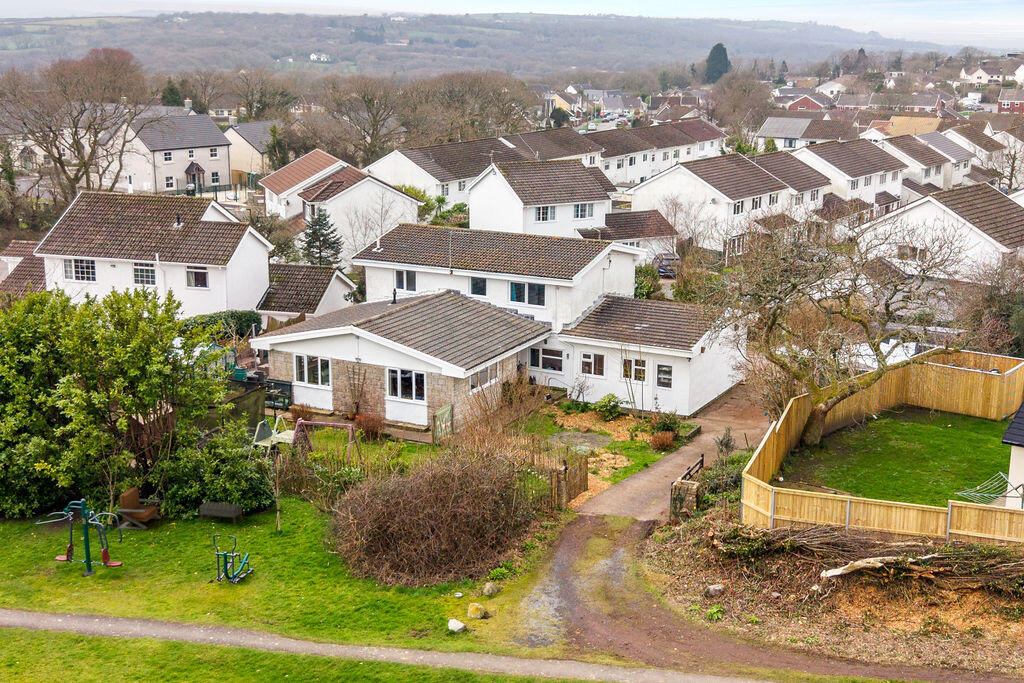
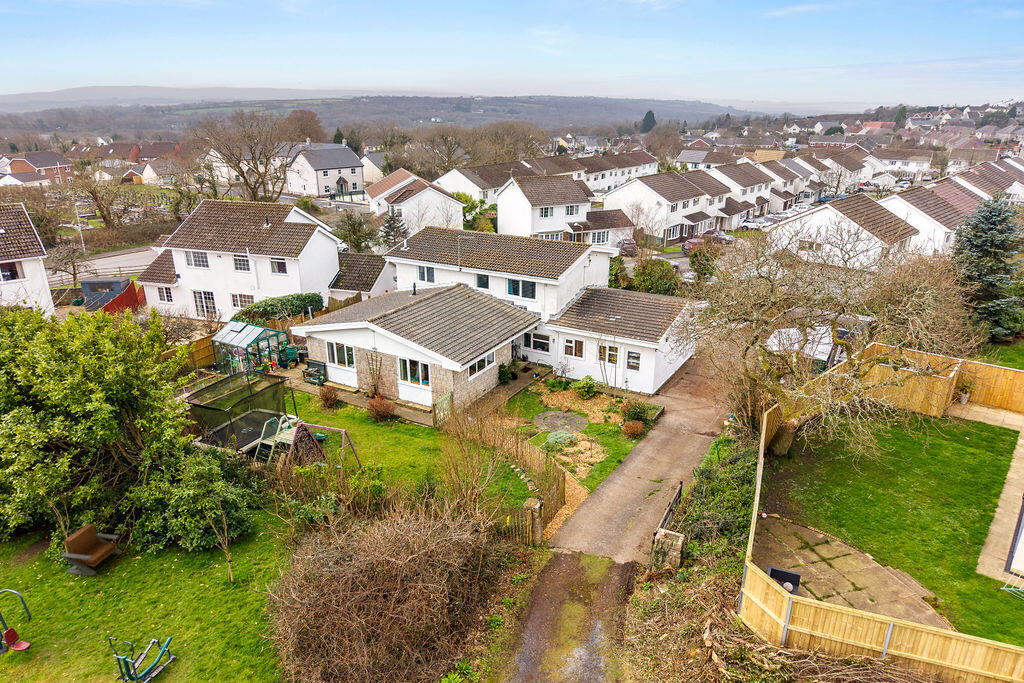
bench: present [199,502,242,526] -> none [155,538,202,570]

